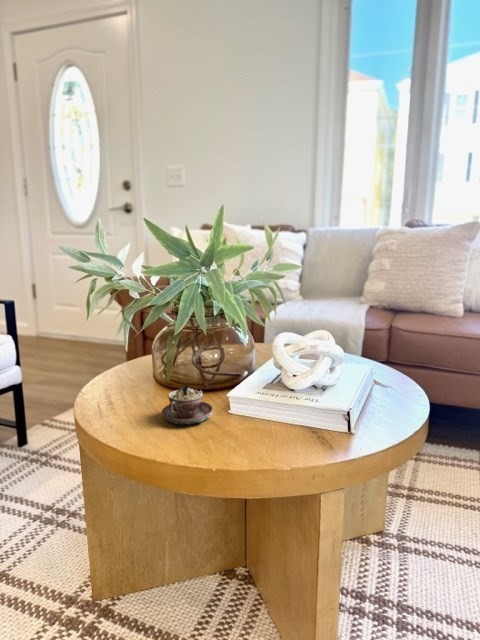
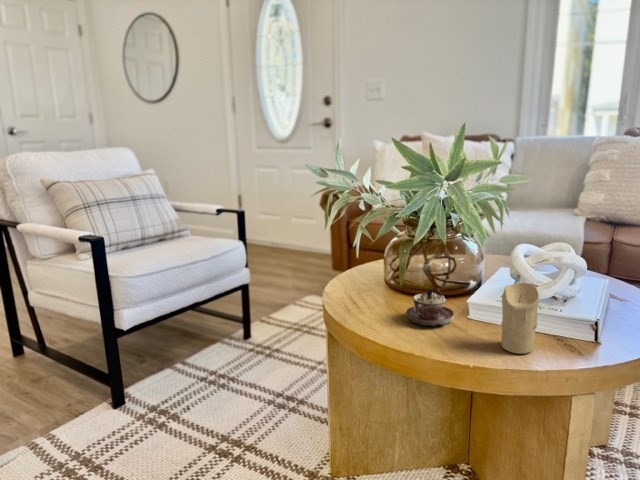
candle: none [252,374,288,450] -> present [501,282,539,354]

